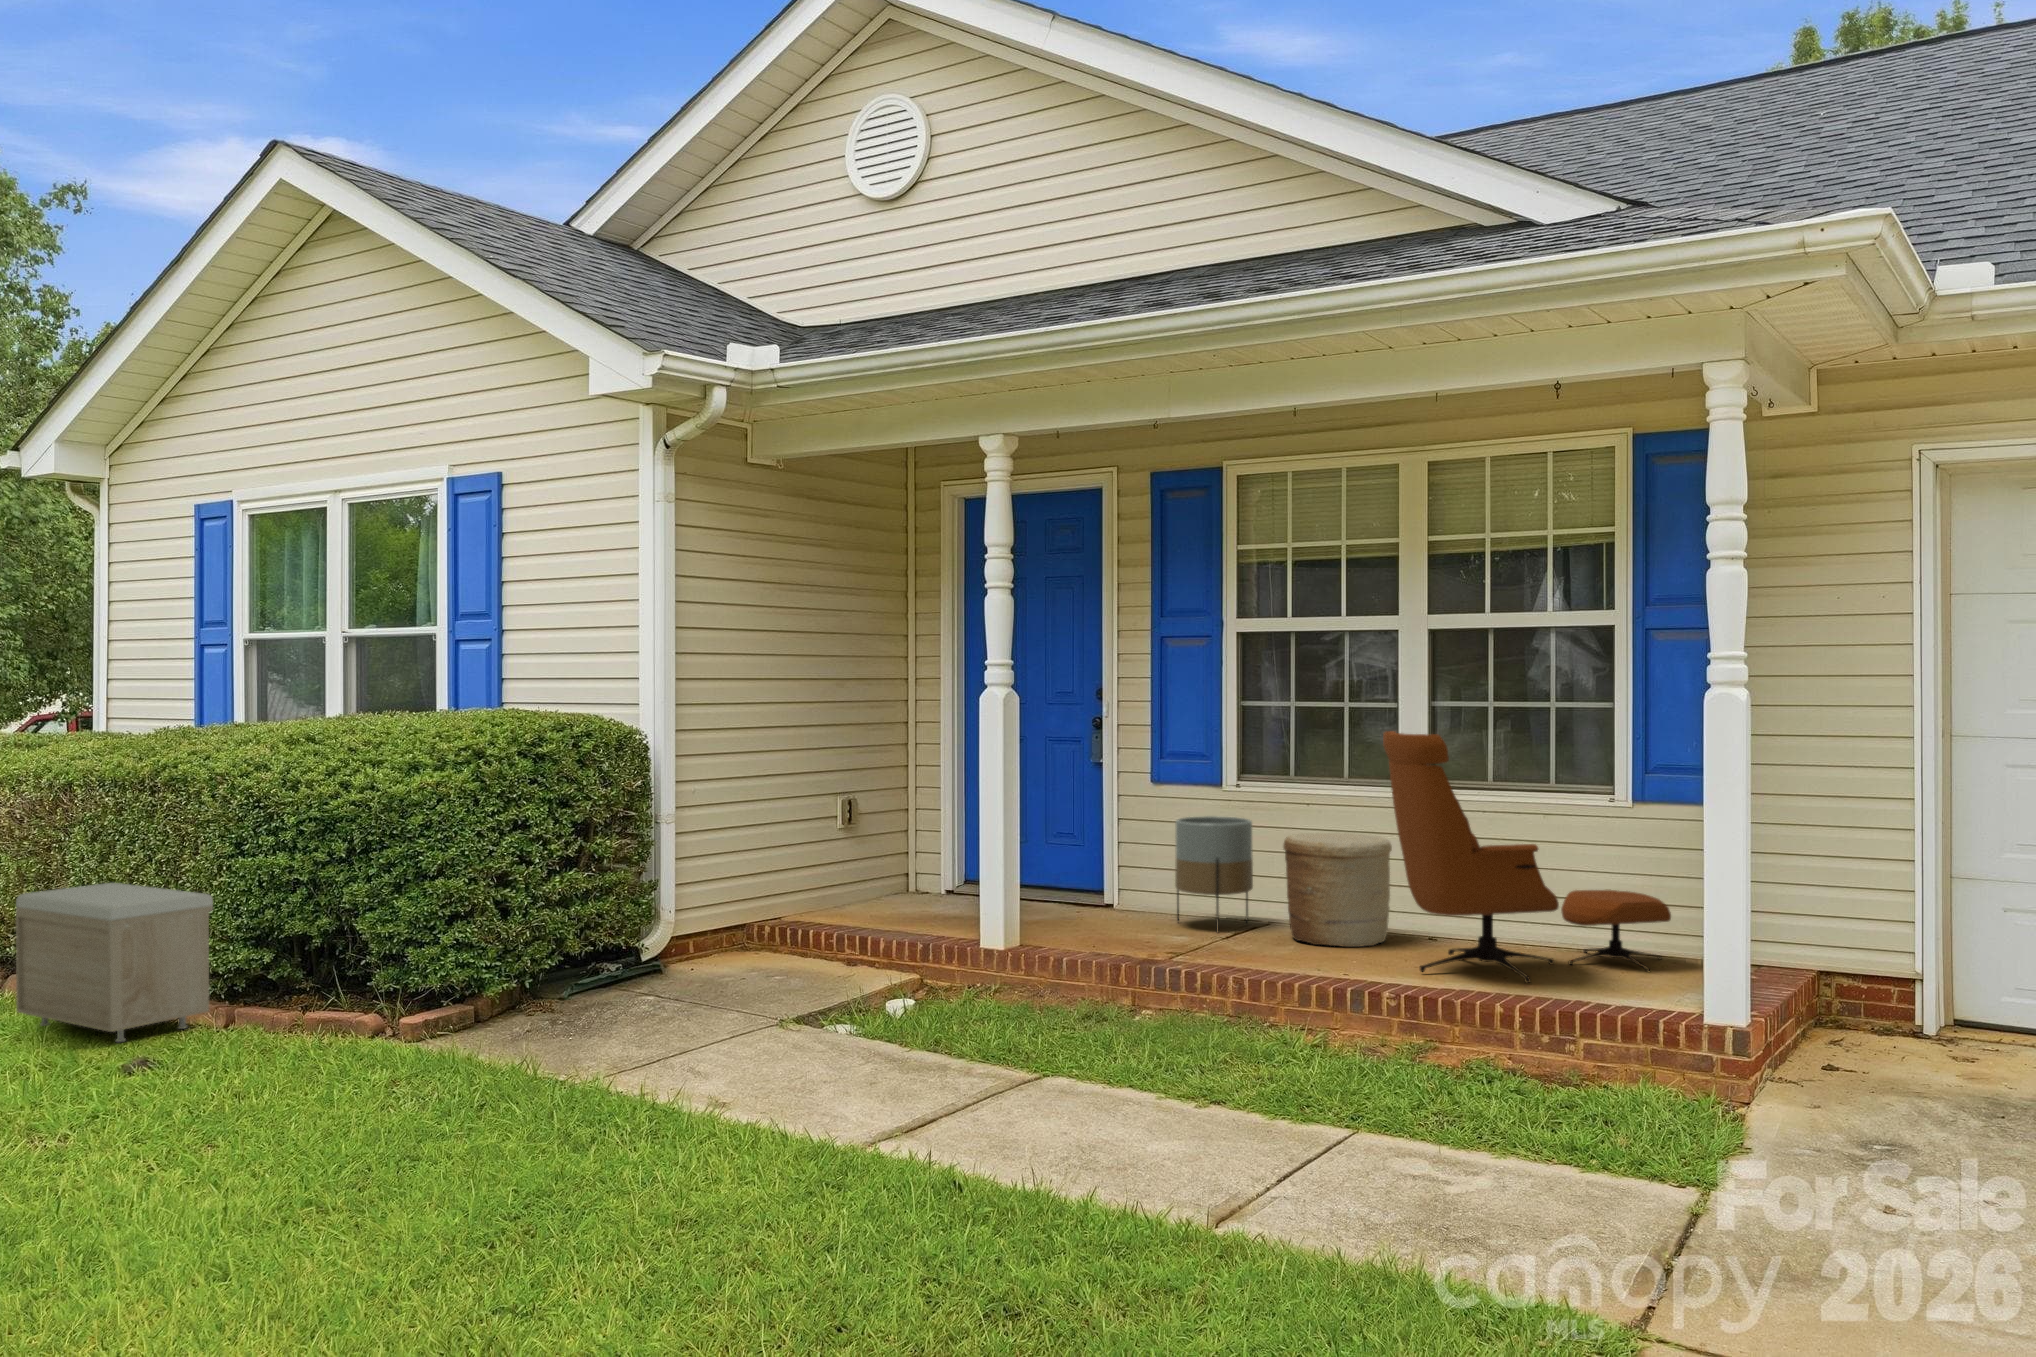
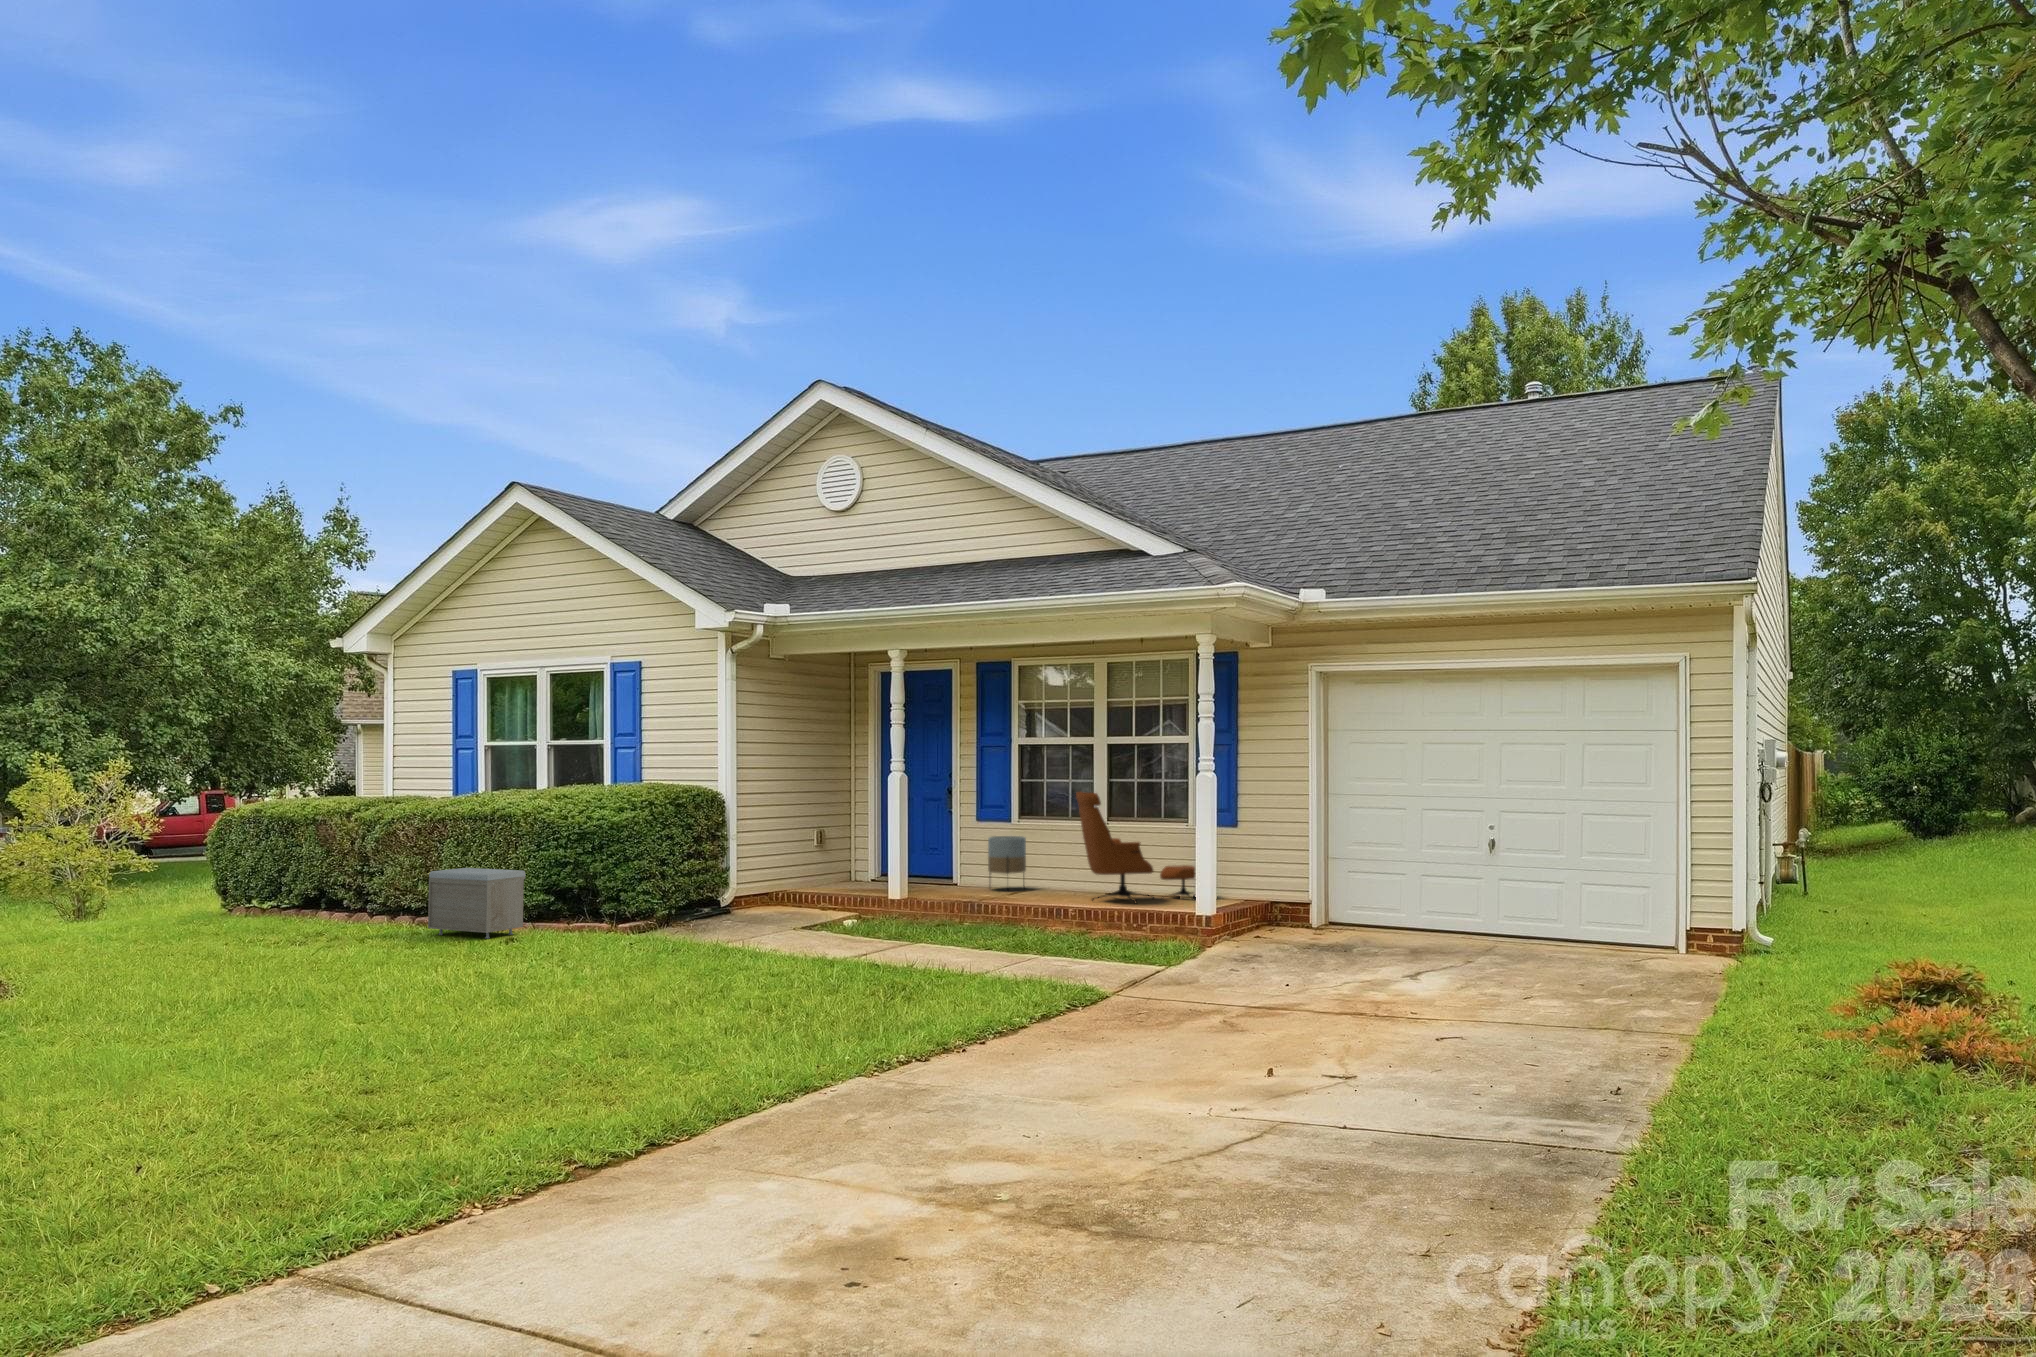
woven basket: present [1283,833,1392,947] -> none [1038,842,1089,895]

